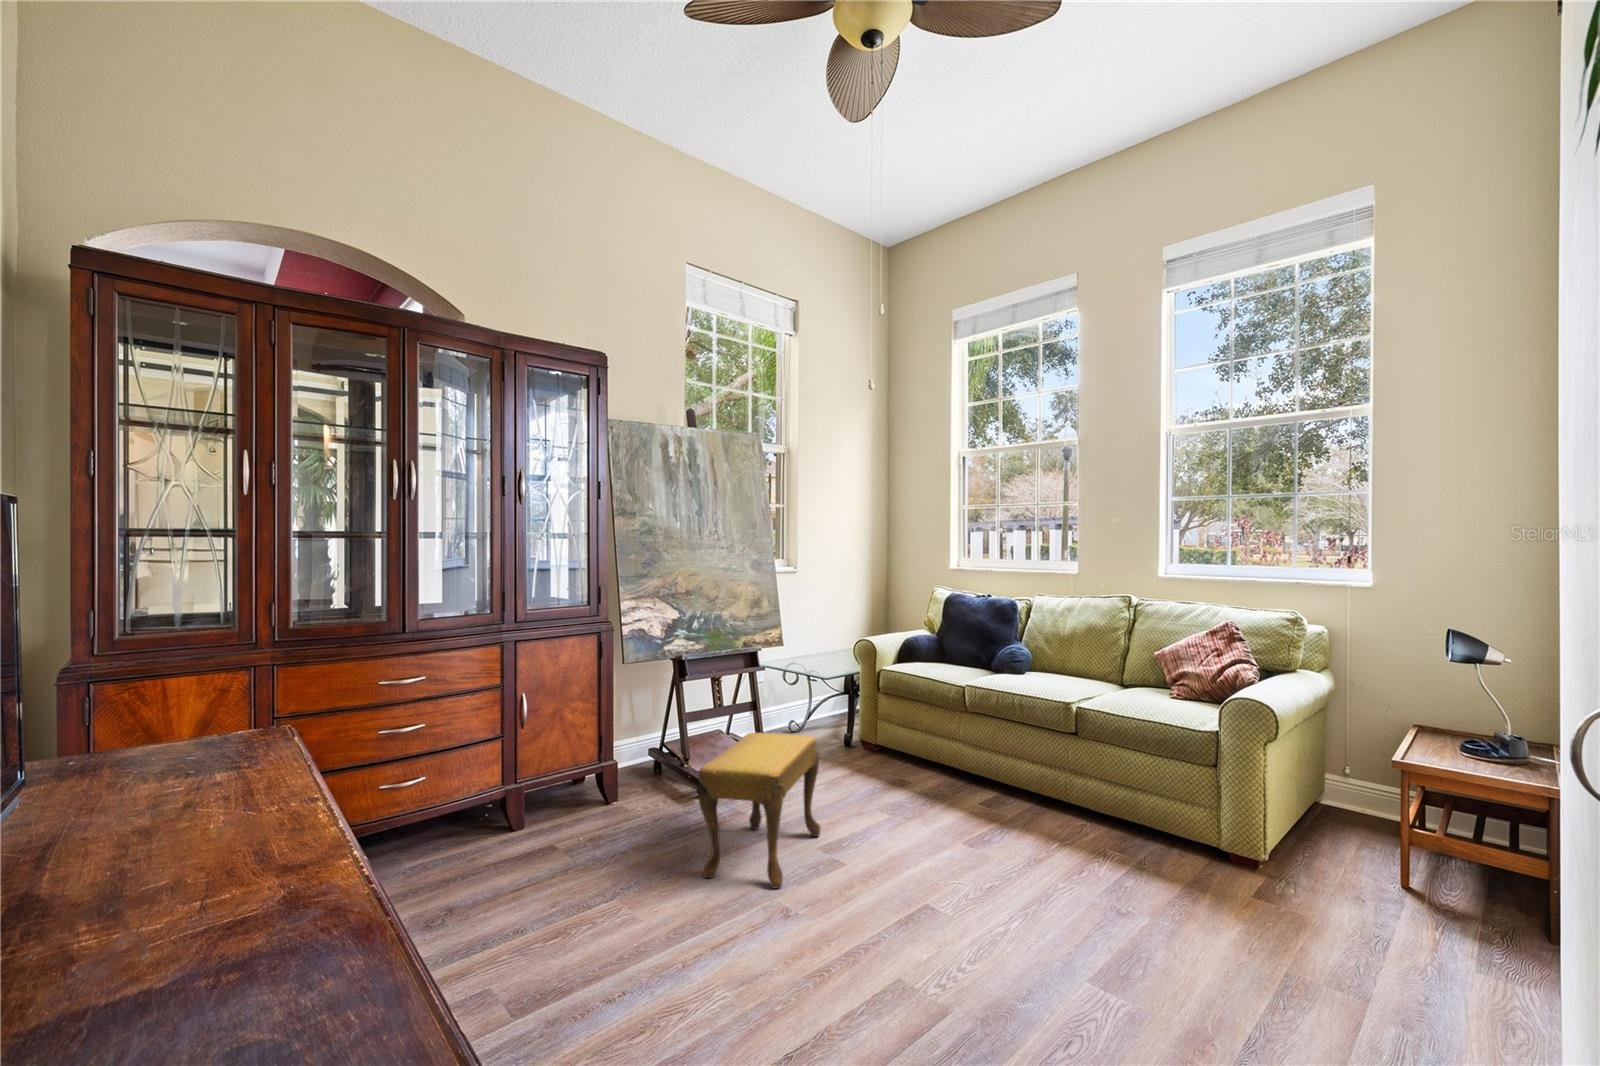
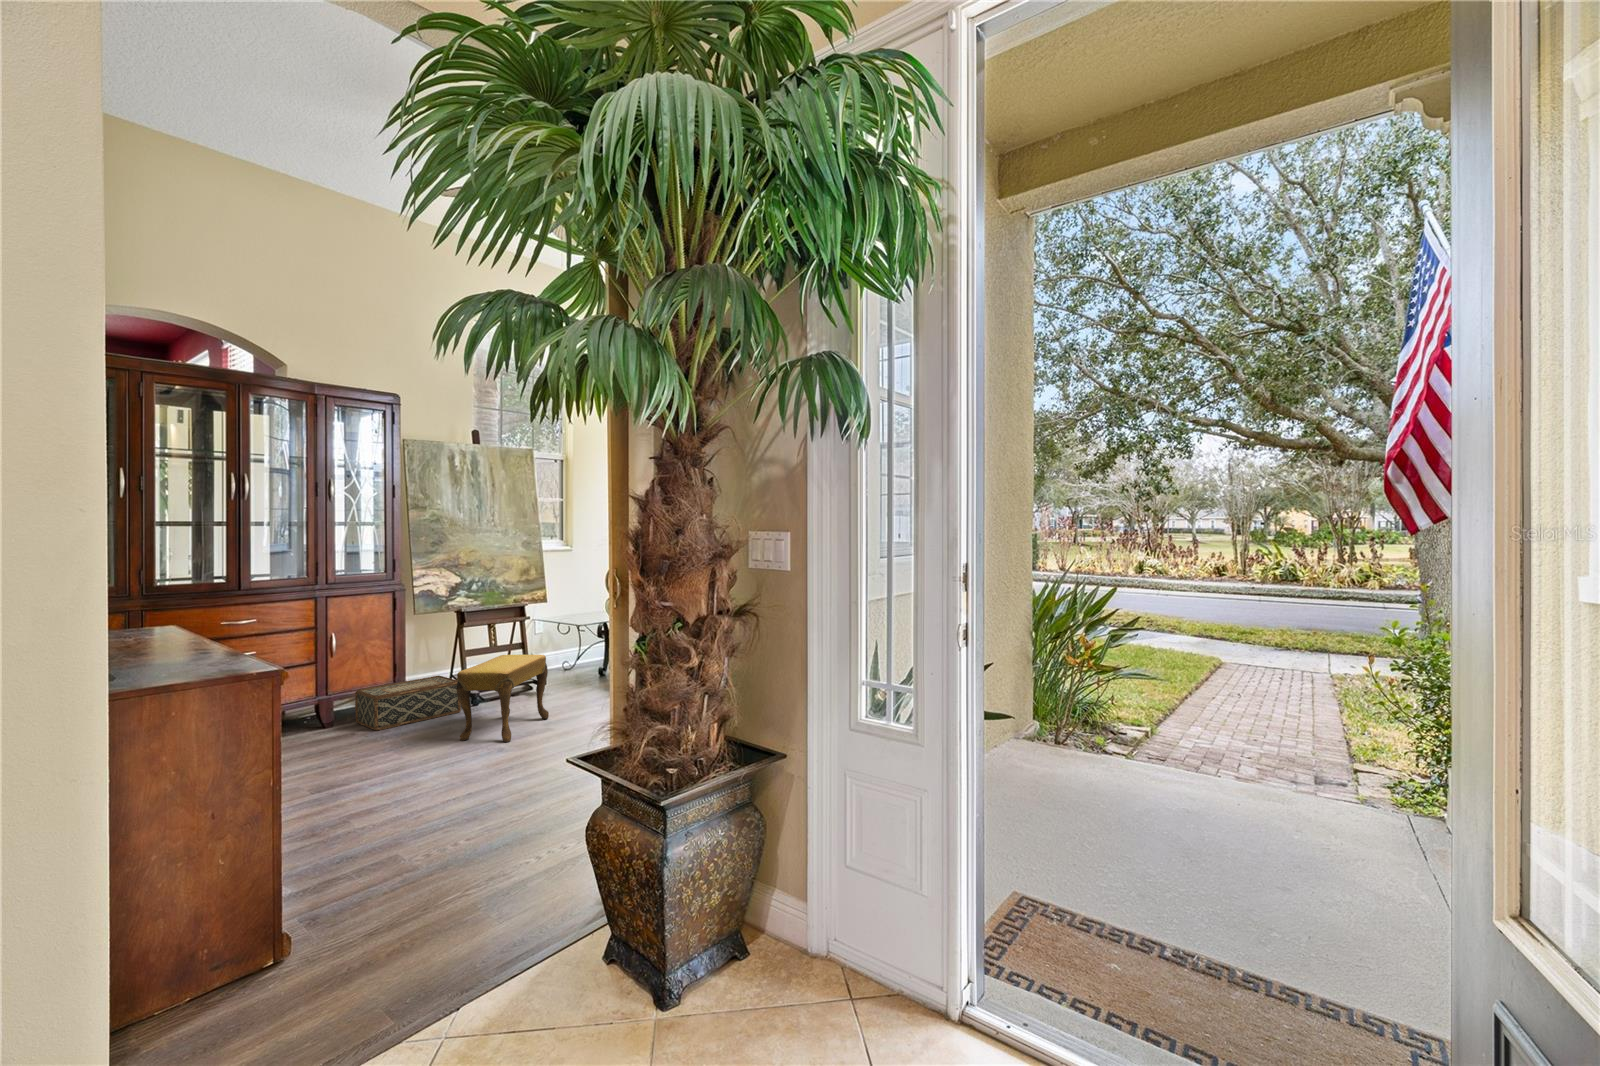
woven basket: none [550,752,688,842] -> present [355,676,461,731]

